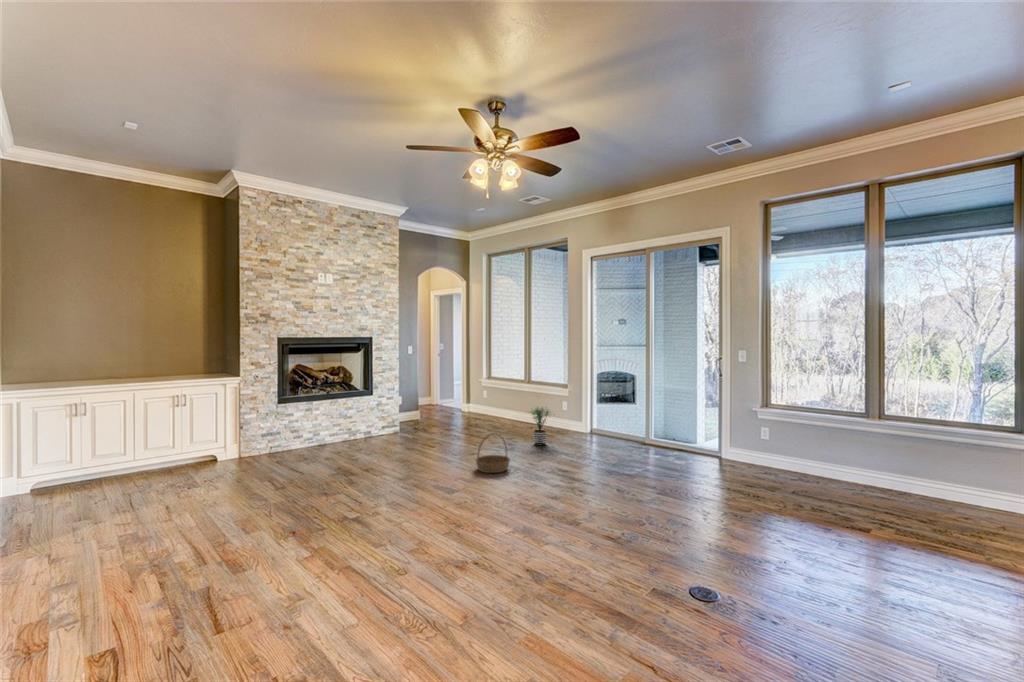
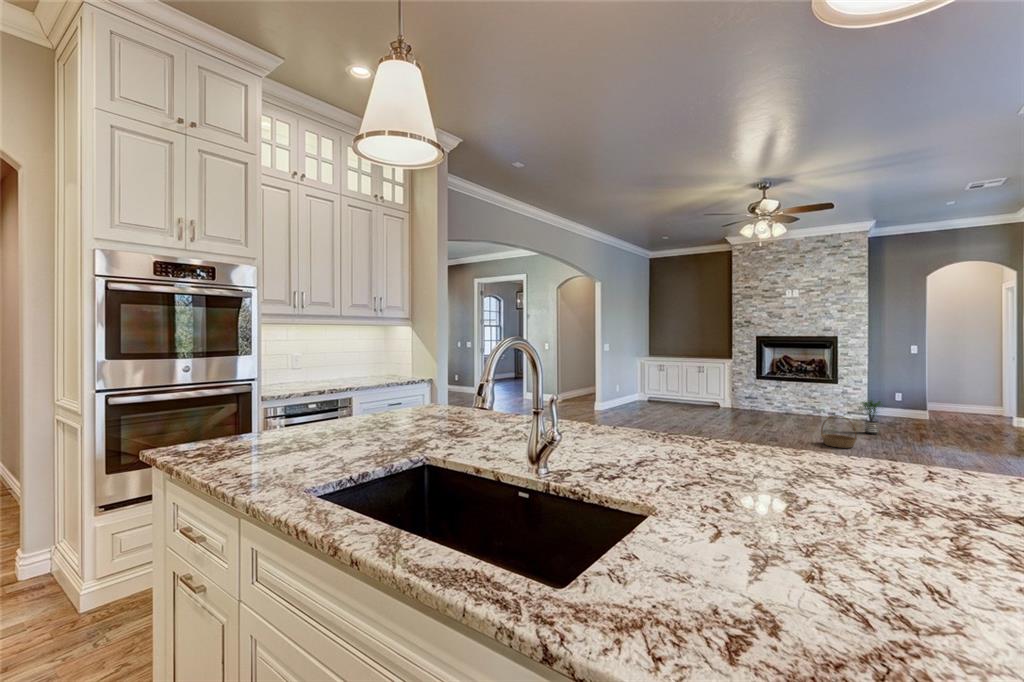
potted plant: present [530,408,551,445] -> present [860,400,881,434]

